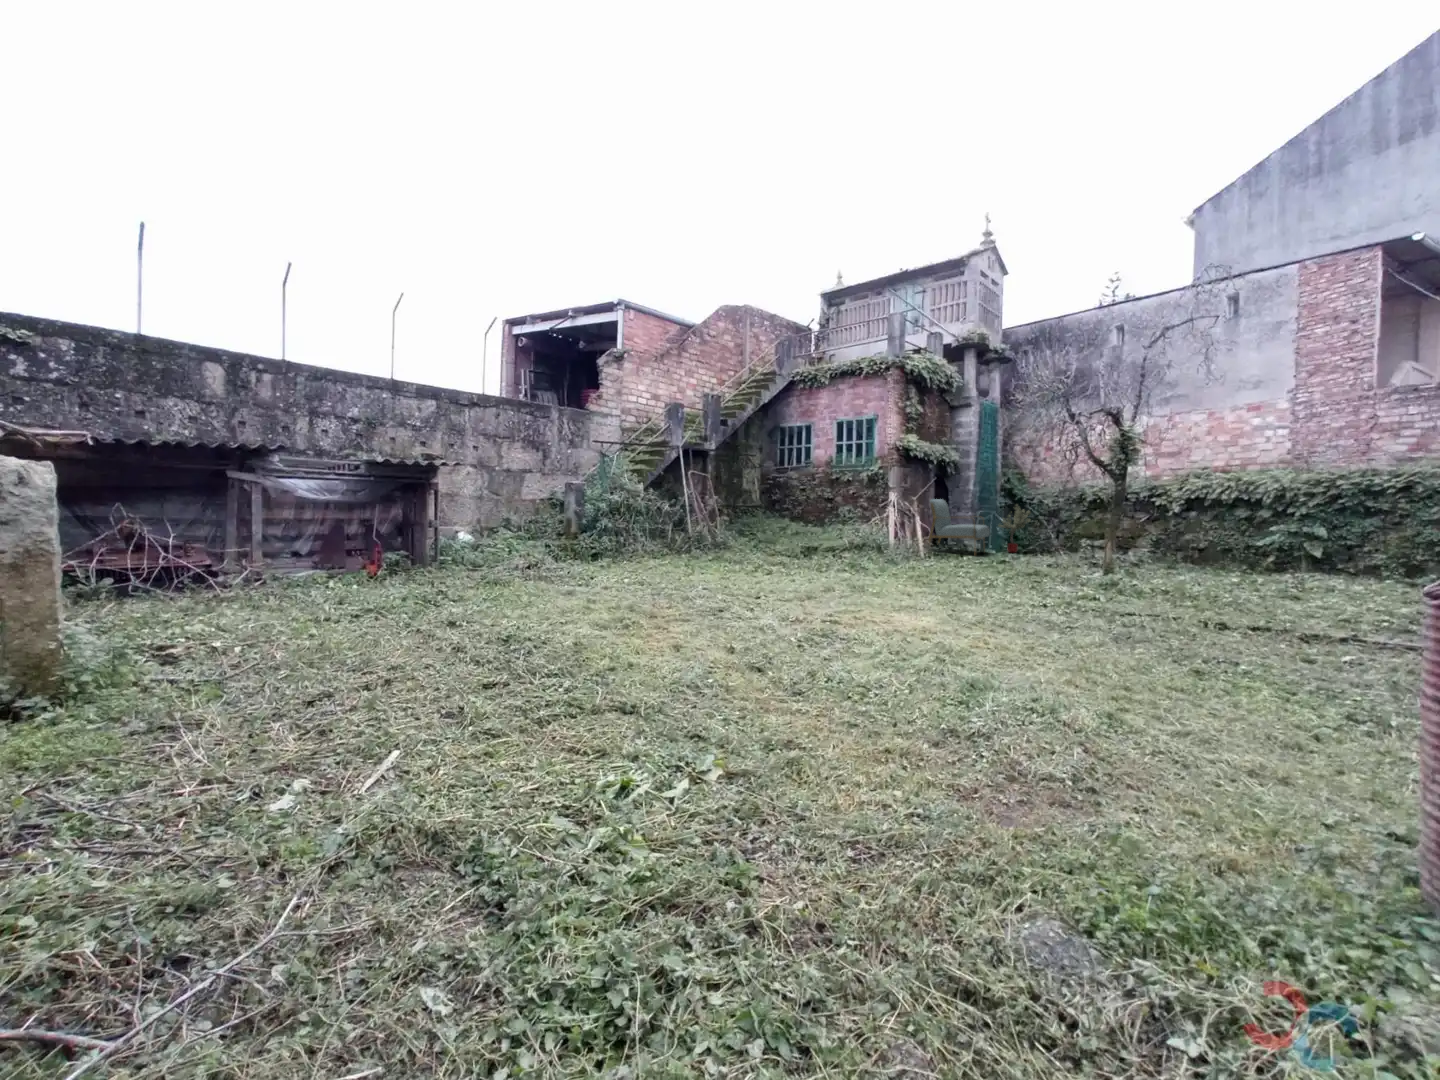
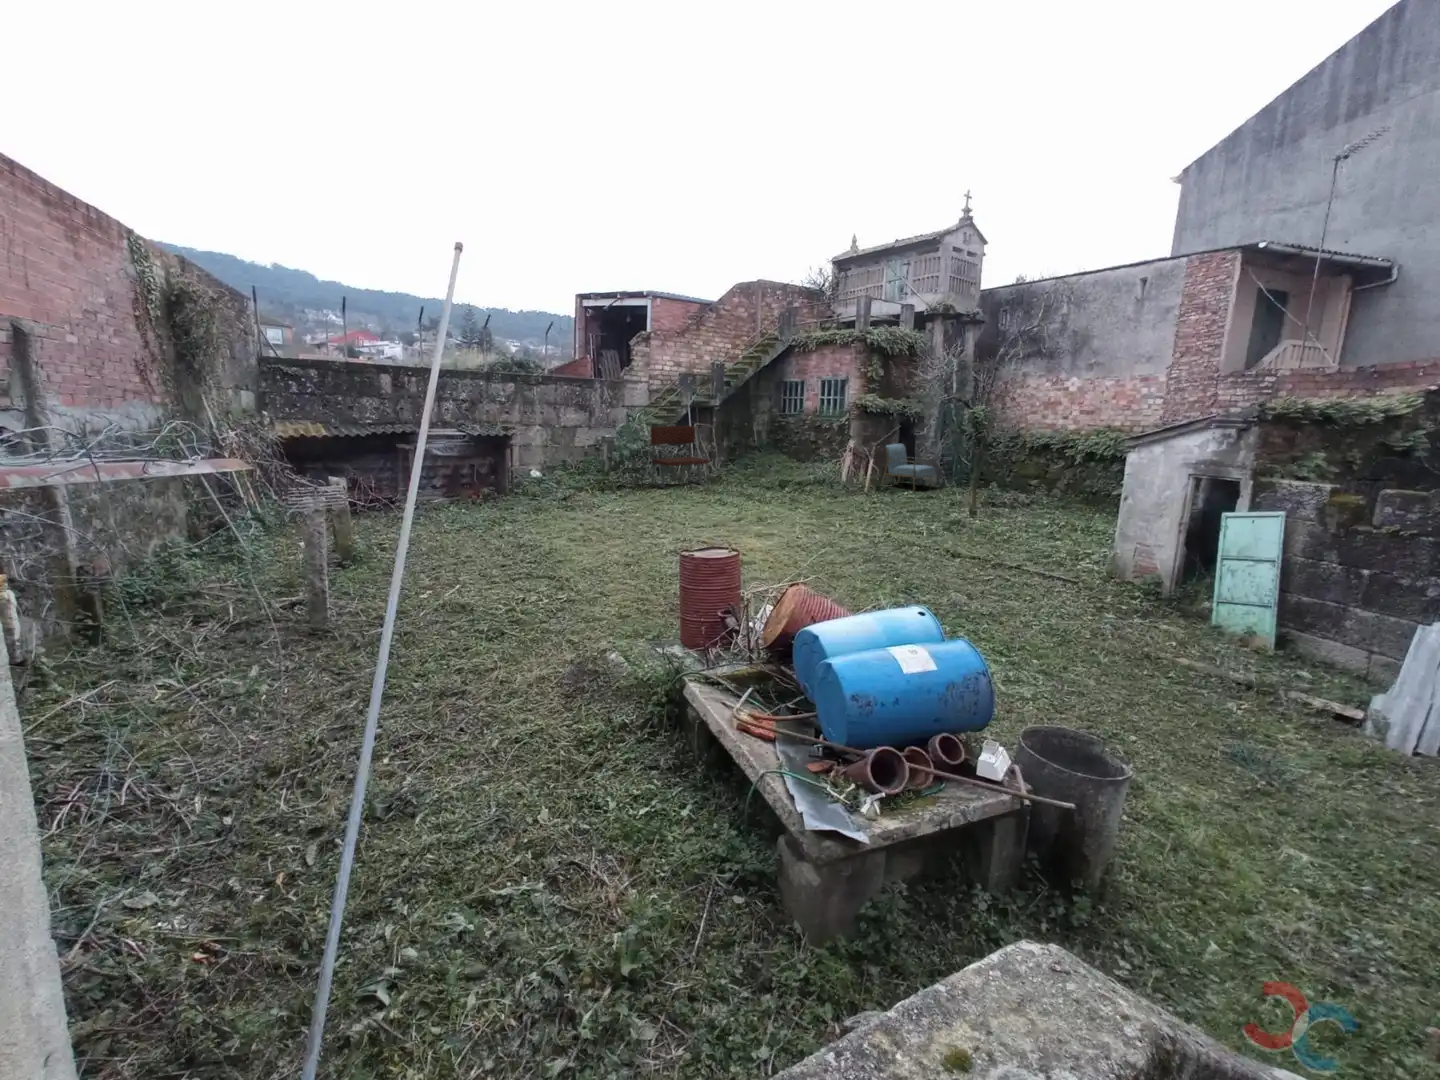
bench: none [641,470,721,556] -> present [651,426,709,488]
potted tree: present [999,505,1030,553] -> none [945,449,976,488]

